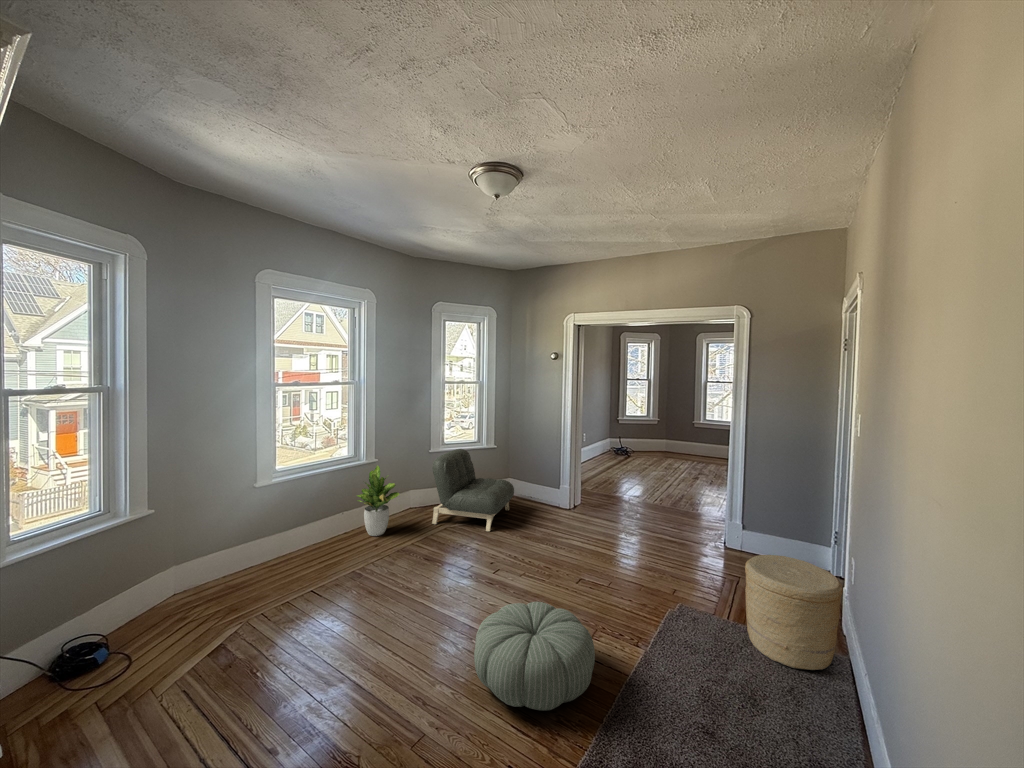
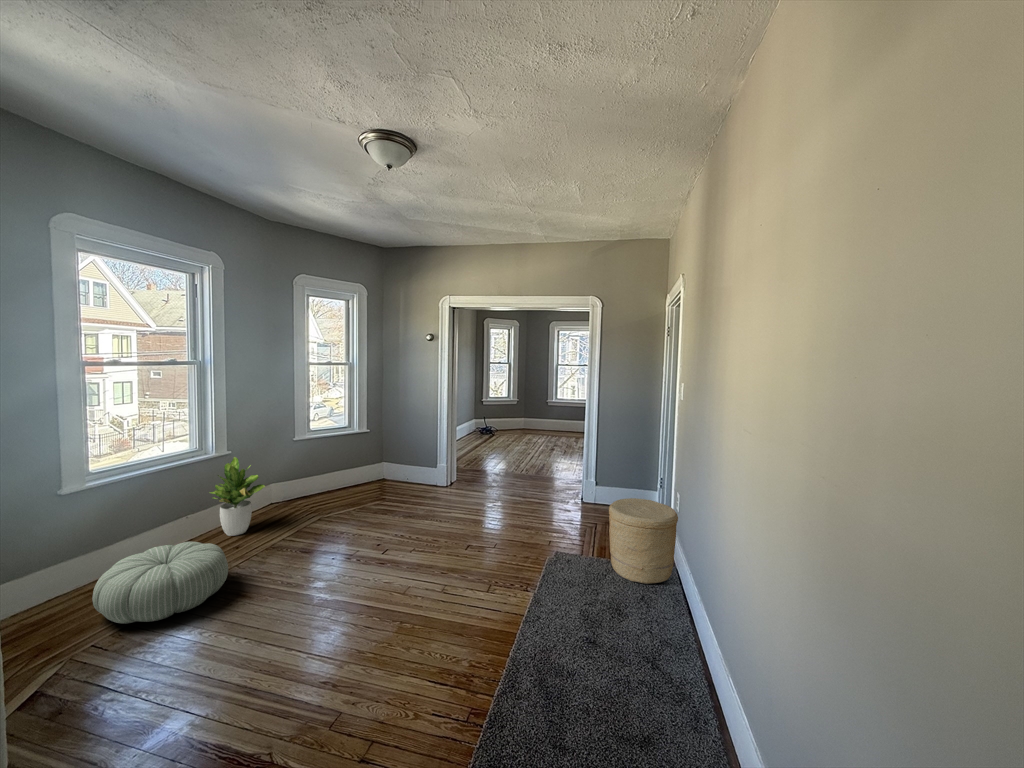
armchair: present [432,449,514,531] -> none [302,435,391,515]
pouf: present [474,602,595,711] -> present [92,542,228,623]

